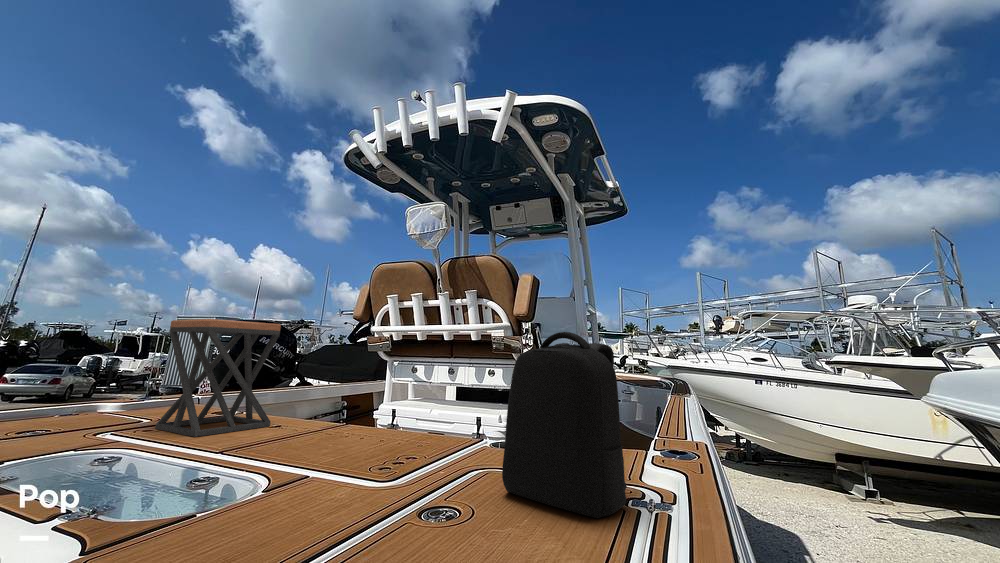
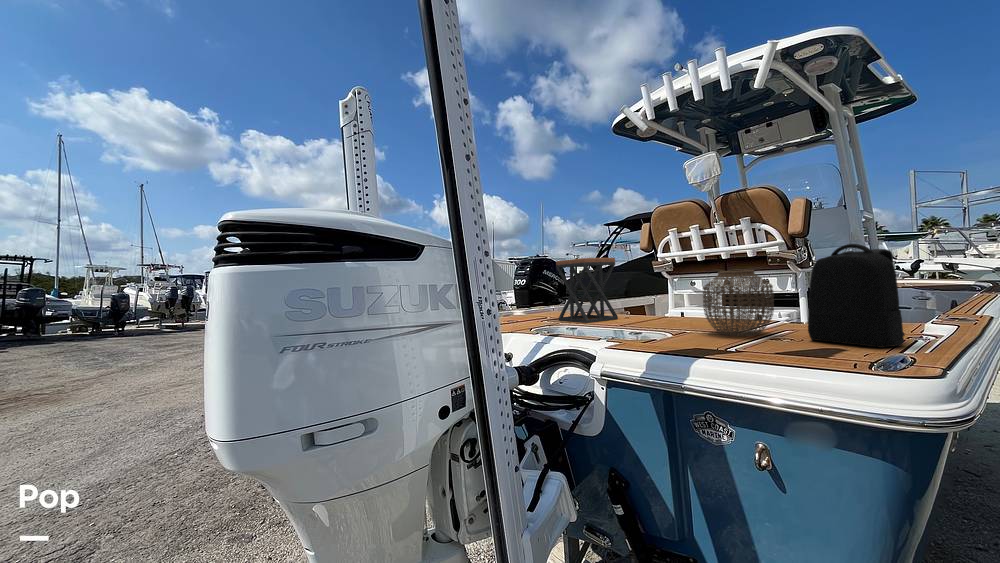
woven basket: none [358,361,466,481] -> present [703,270,774,336]

